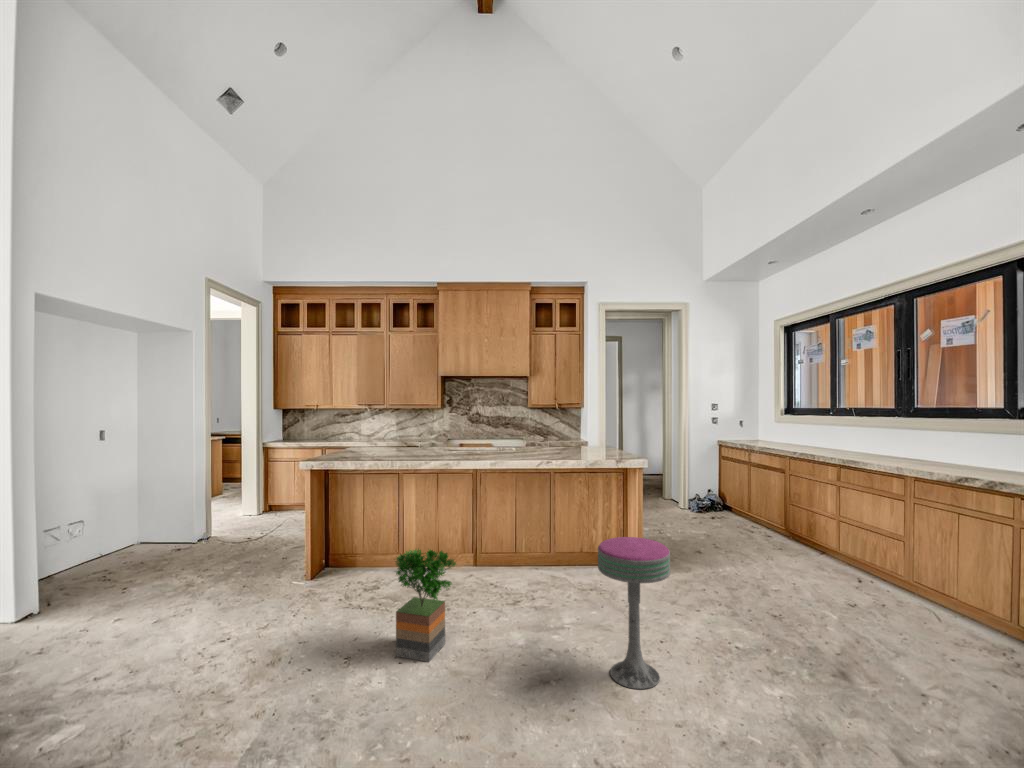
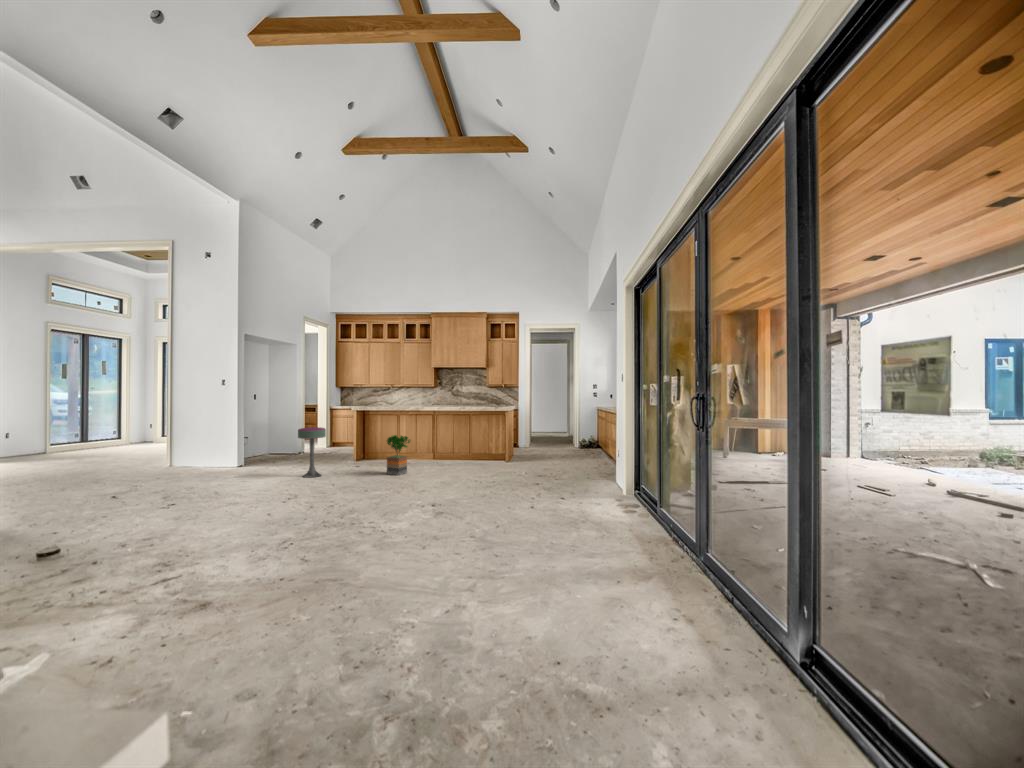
bar stool: present [598,537,670,689] -> present [298,427,326,478]

